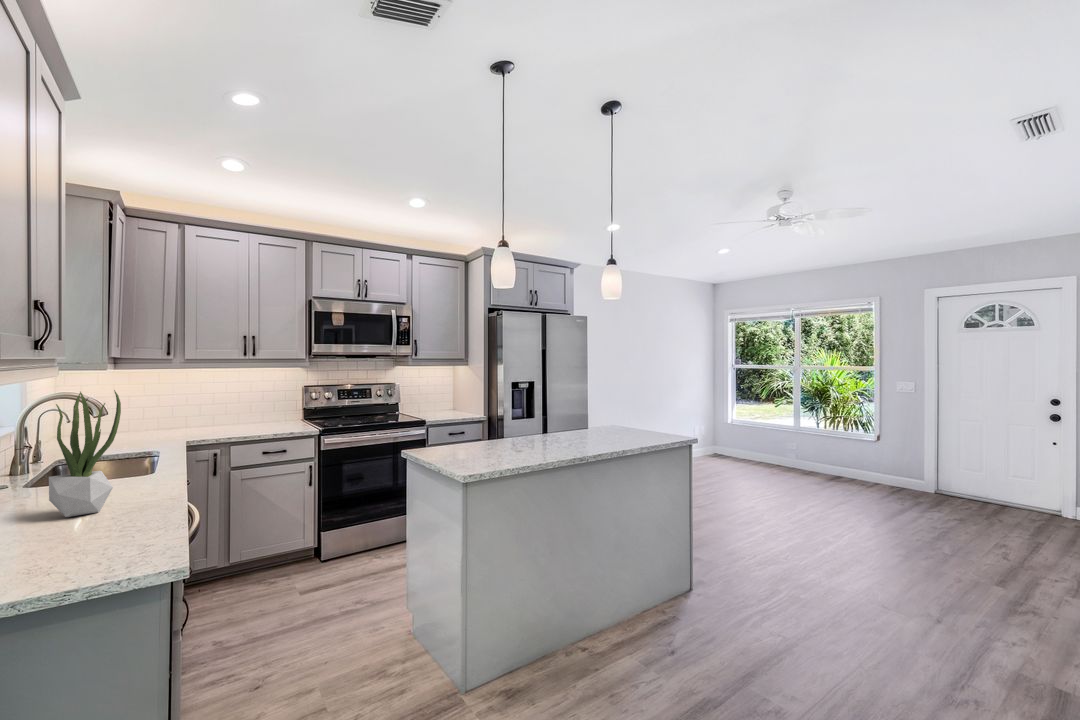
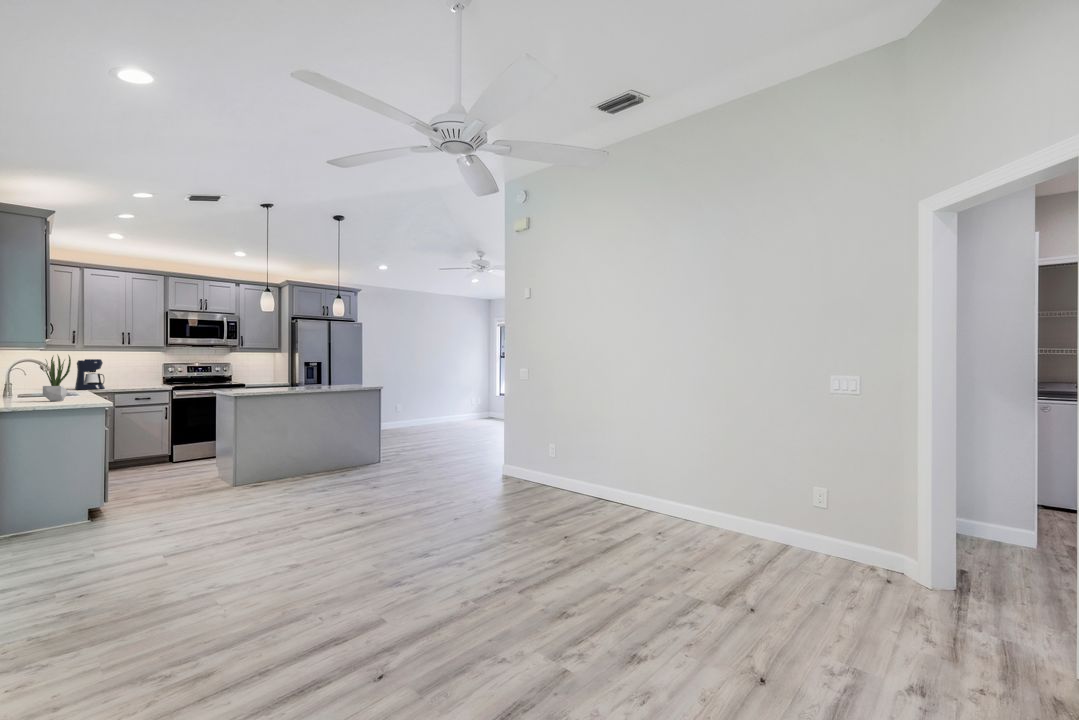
coffee maker: none [168,382,216,438] -> present [75,359,105,390]

